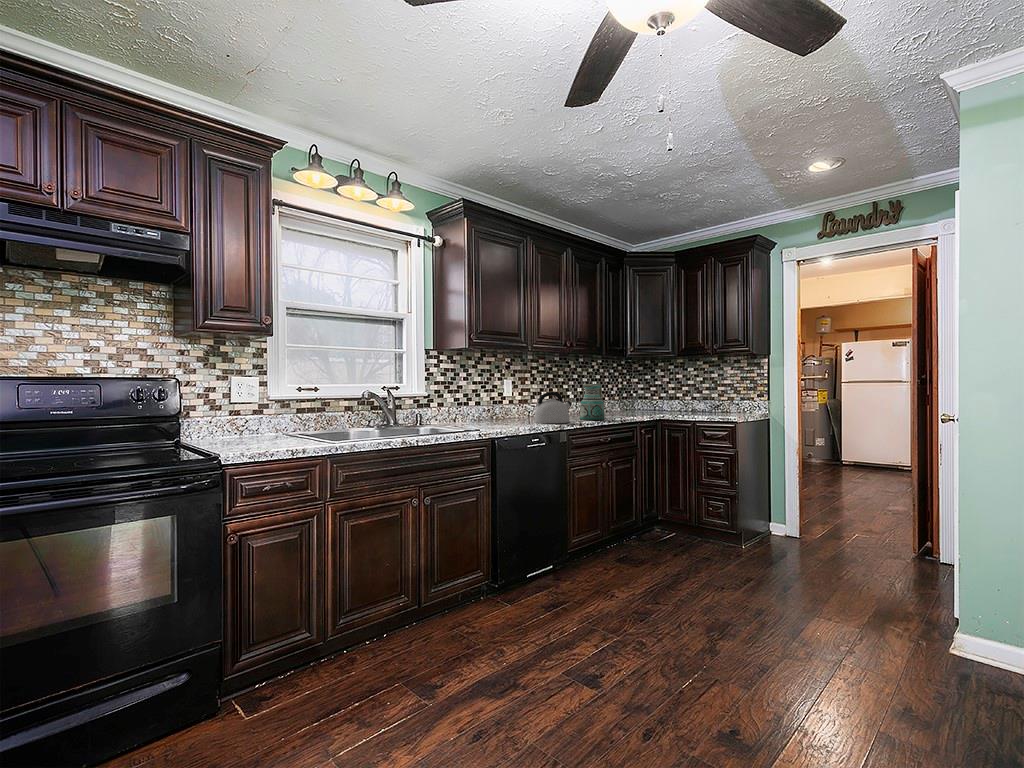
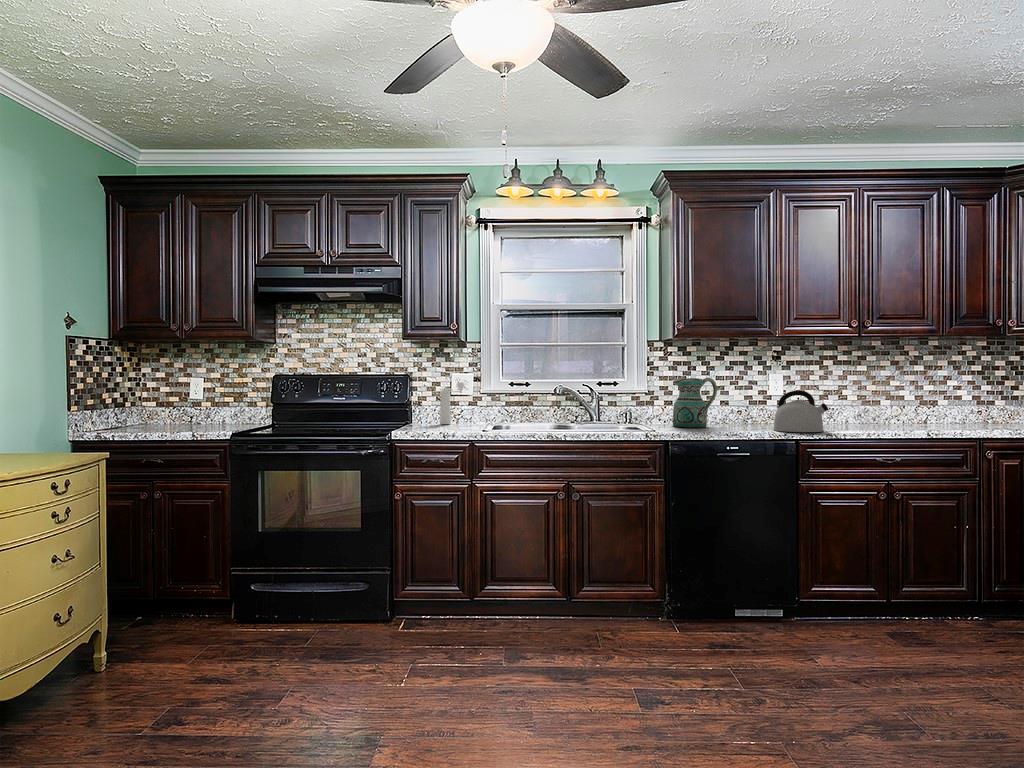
ceramic pitcher: present [580,383,605,420] -> present [673,378,717,427]
pepper mill: none [230,388,255,439] -> present [439,382,465,424]

